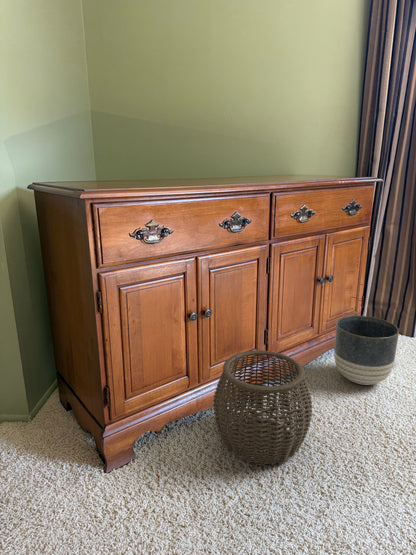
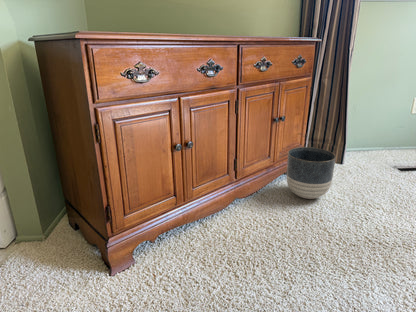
woven basket: present [213,350,313,465] -> none [196,174,275,262]

